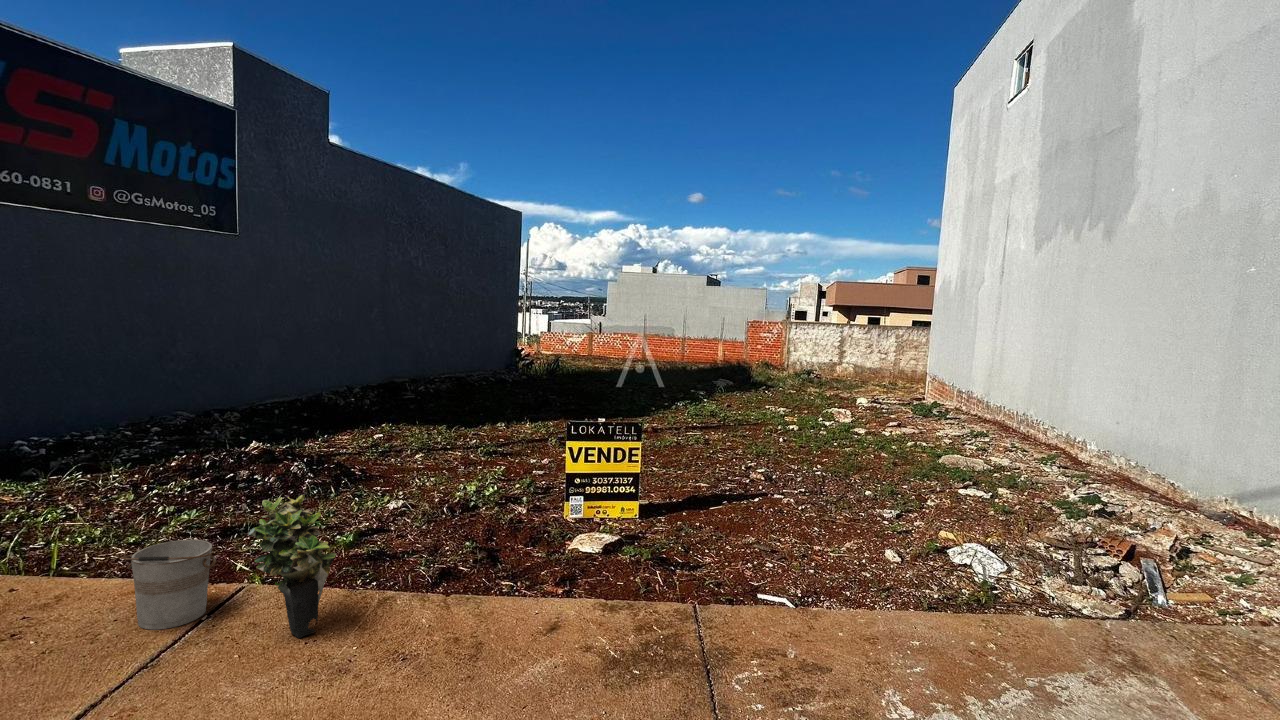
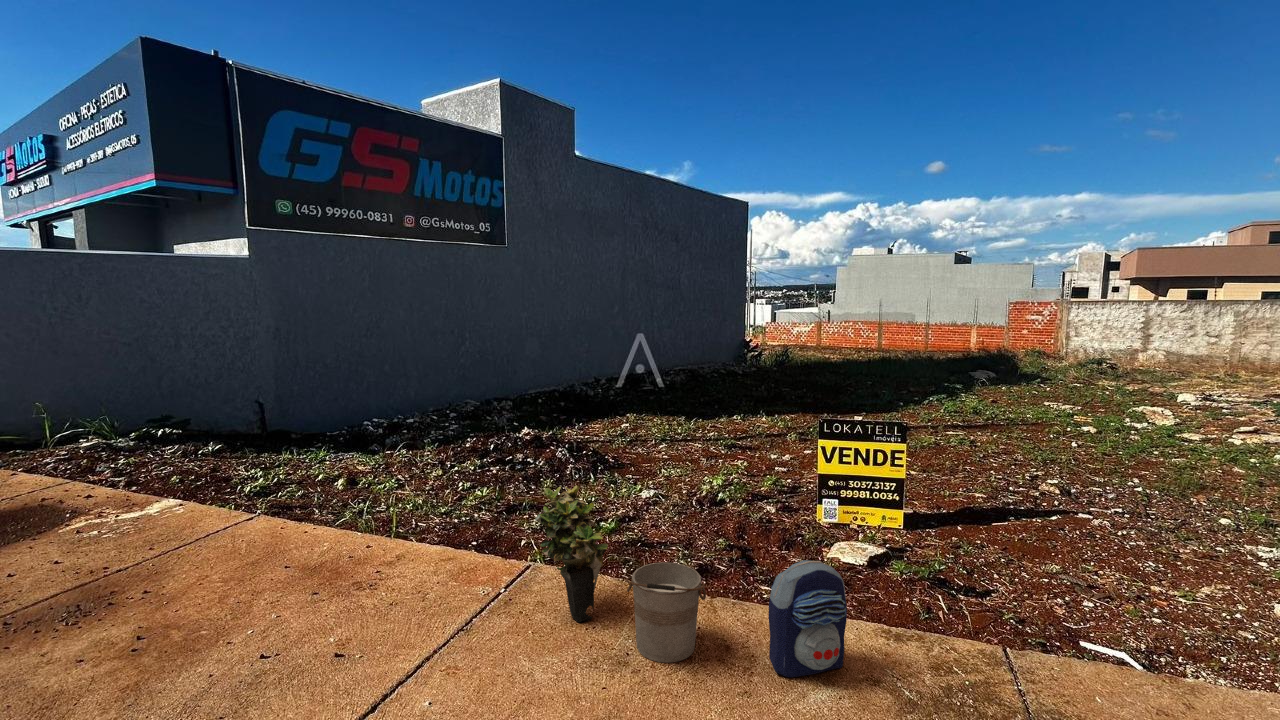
bucket: present [121,540,216,630] -> present [626,562,706,663]
backpack: none [497,546,567,656] -> present [768,560,847,677]

